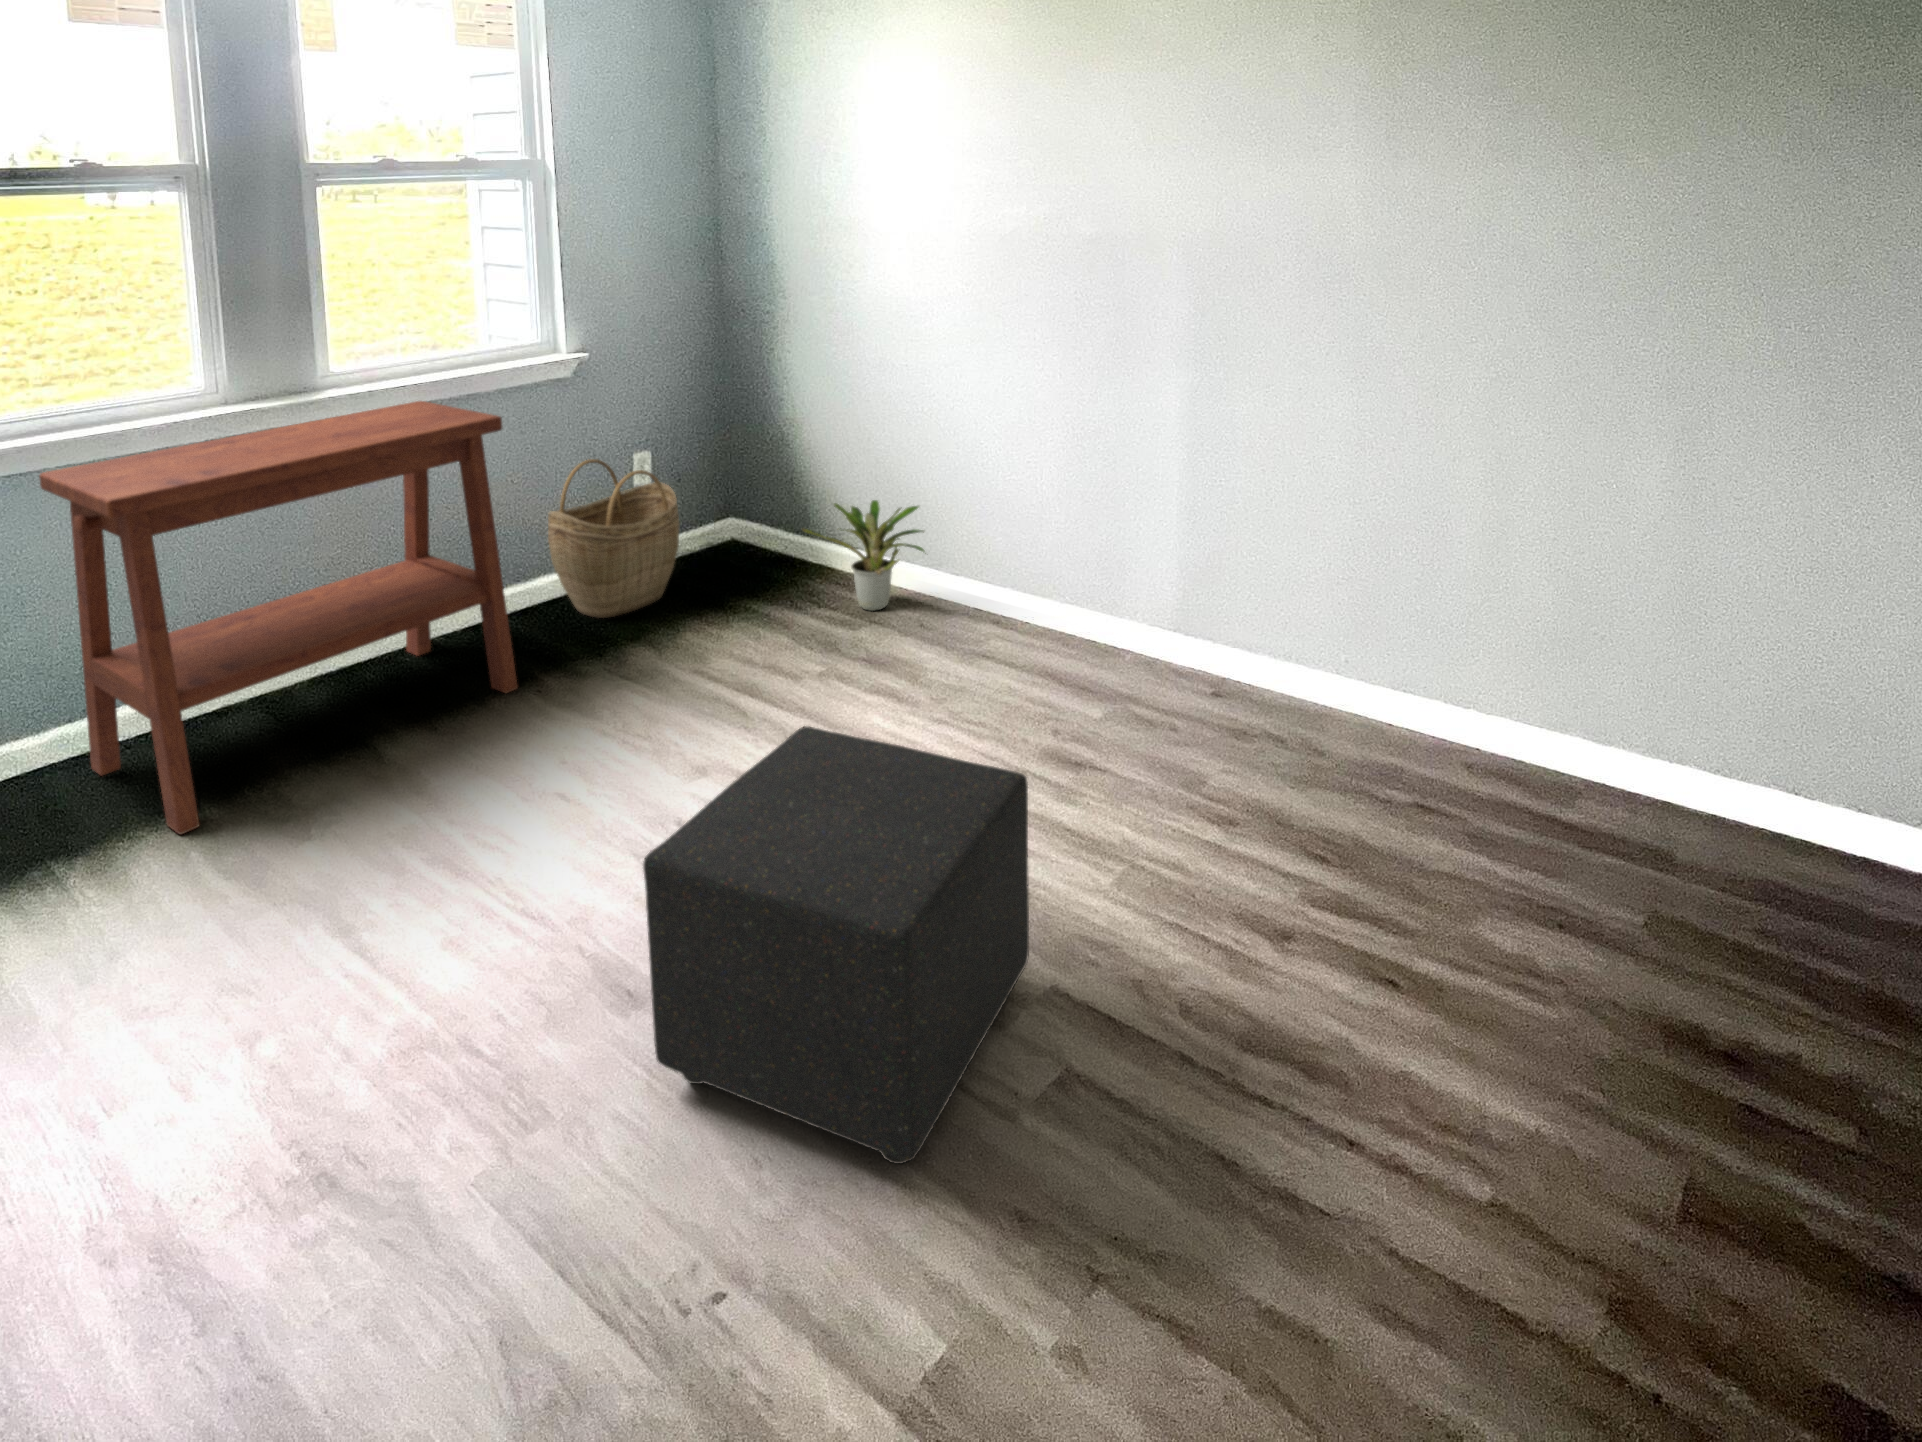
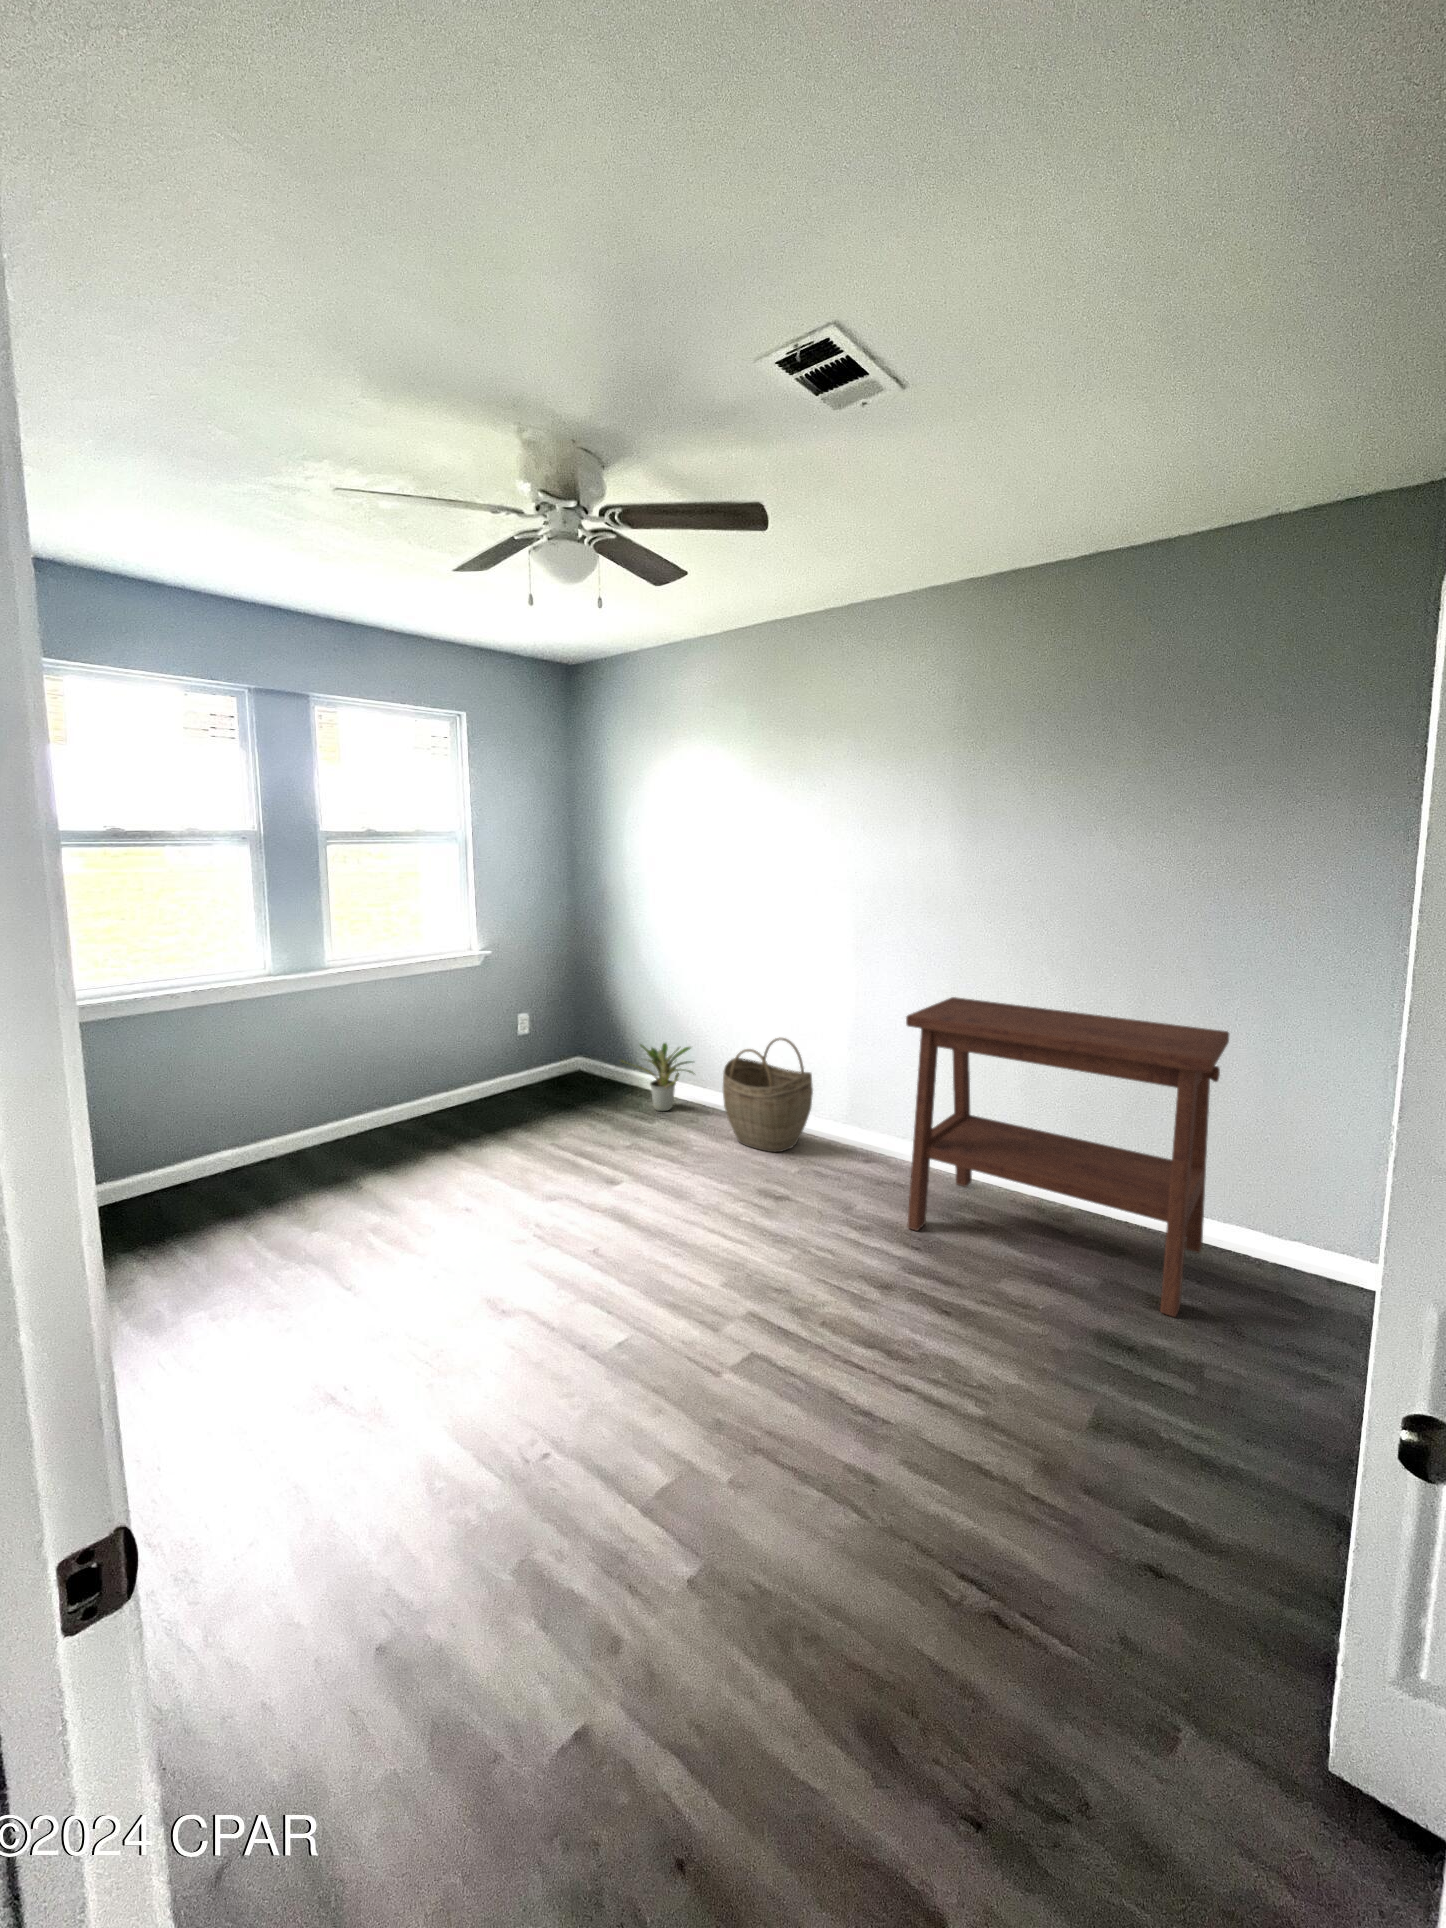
side table: present [39,401,518,834] -> present [906,997,1229,1317]
woven basket: present [548,459,679,618] -> present [723,1038,813,1152]
ottoman: present [643,726,1029,1164] -> none [509,1158,736,1396]

